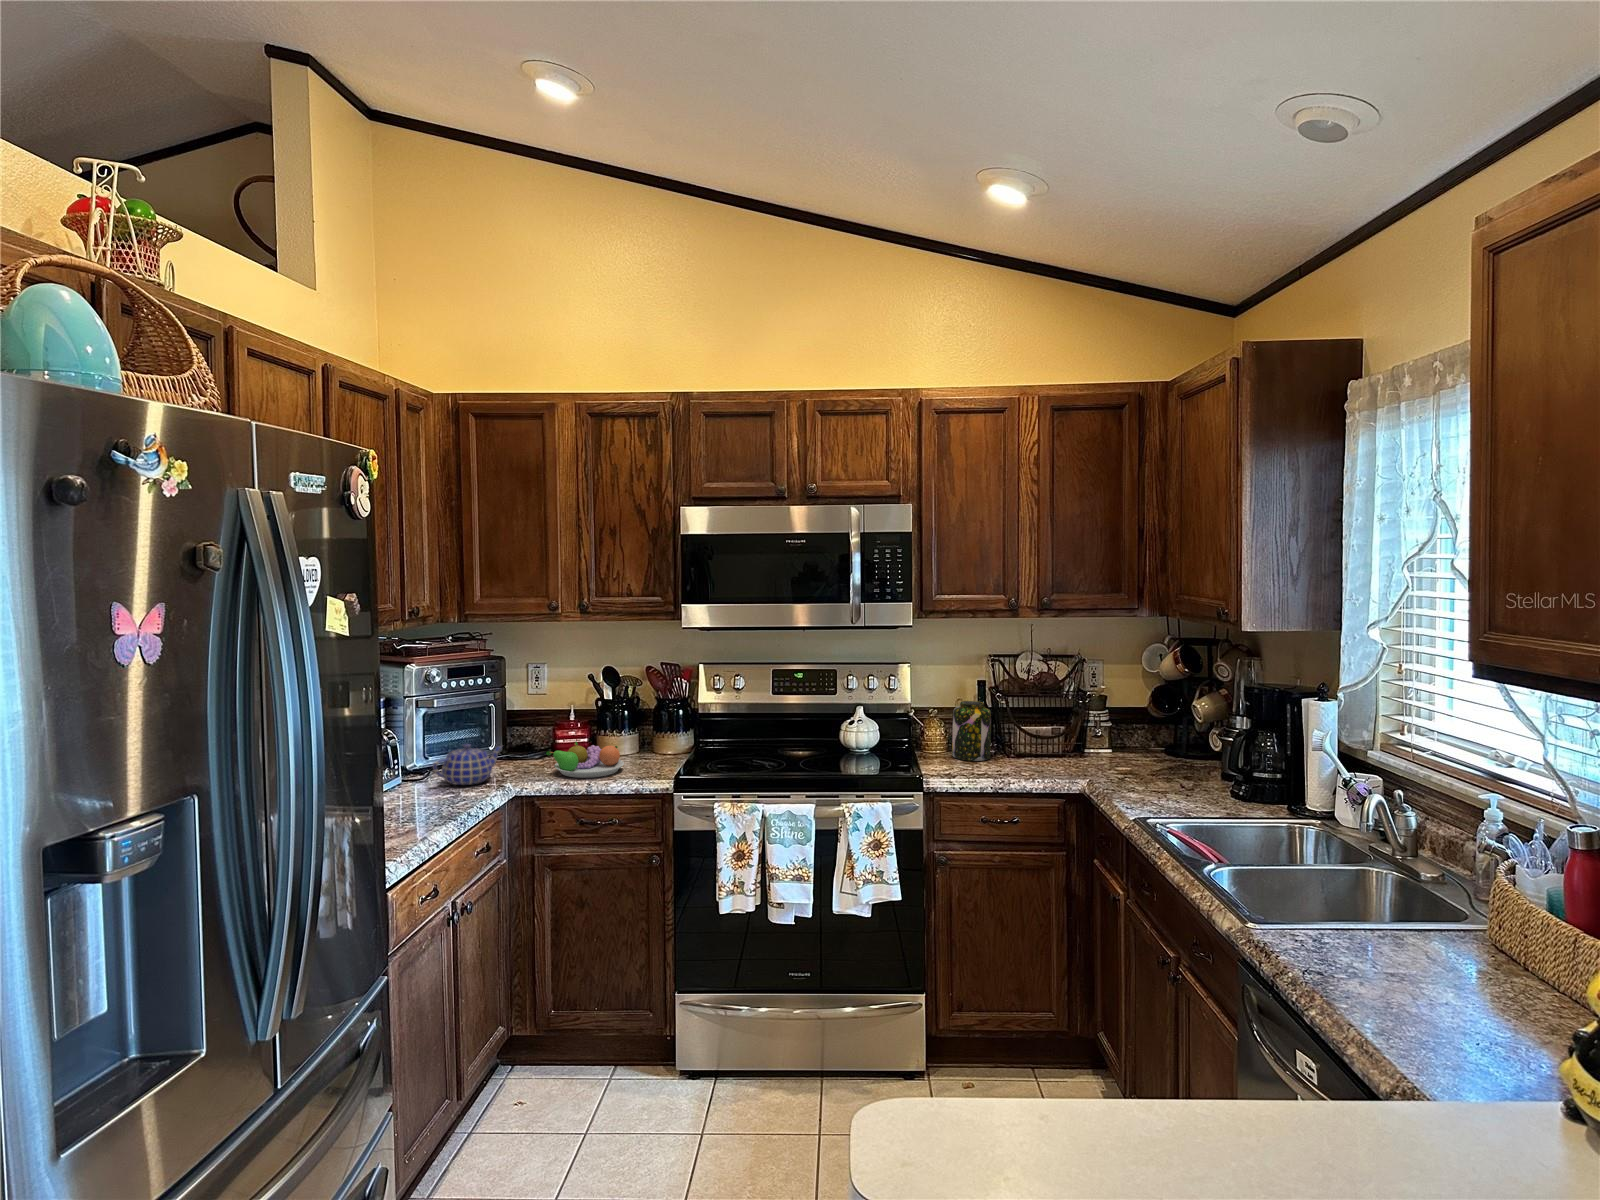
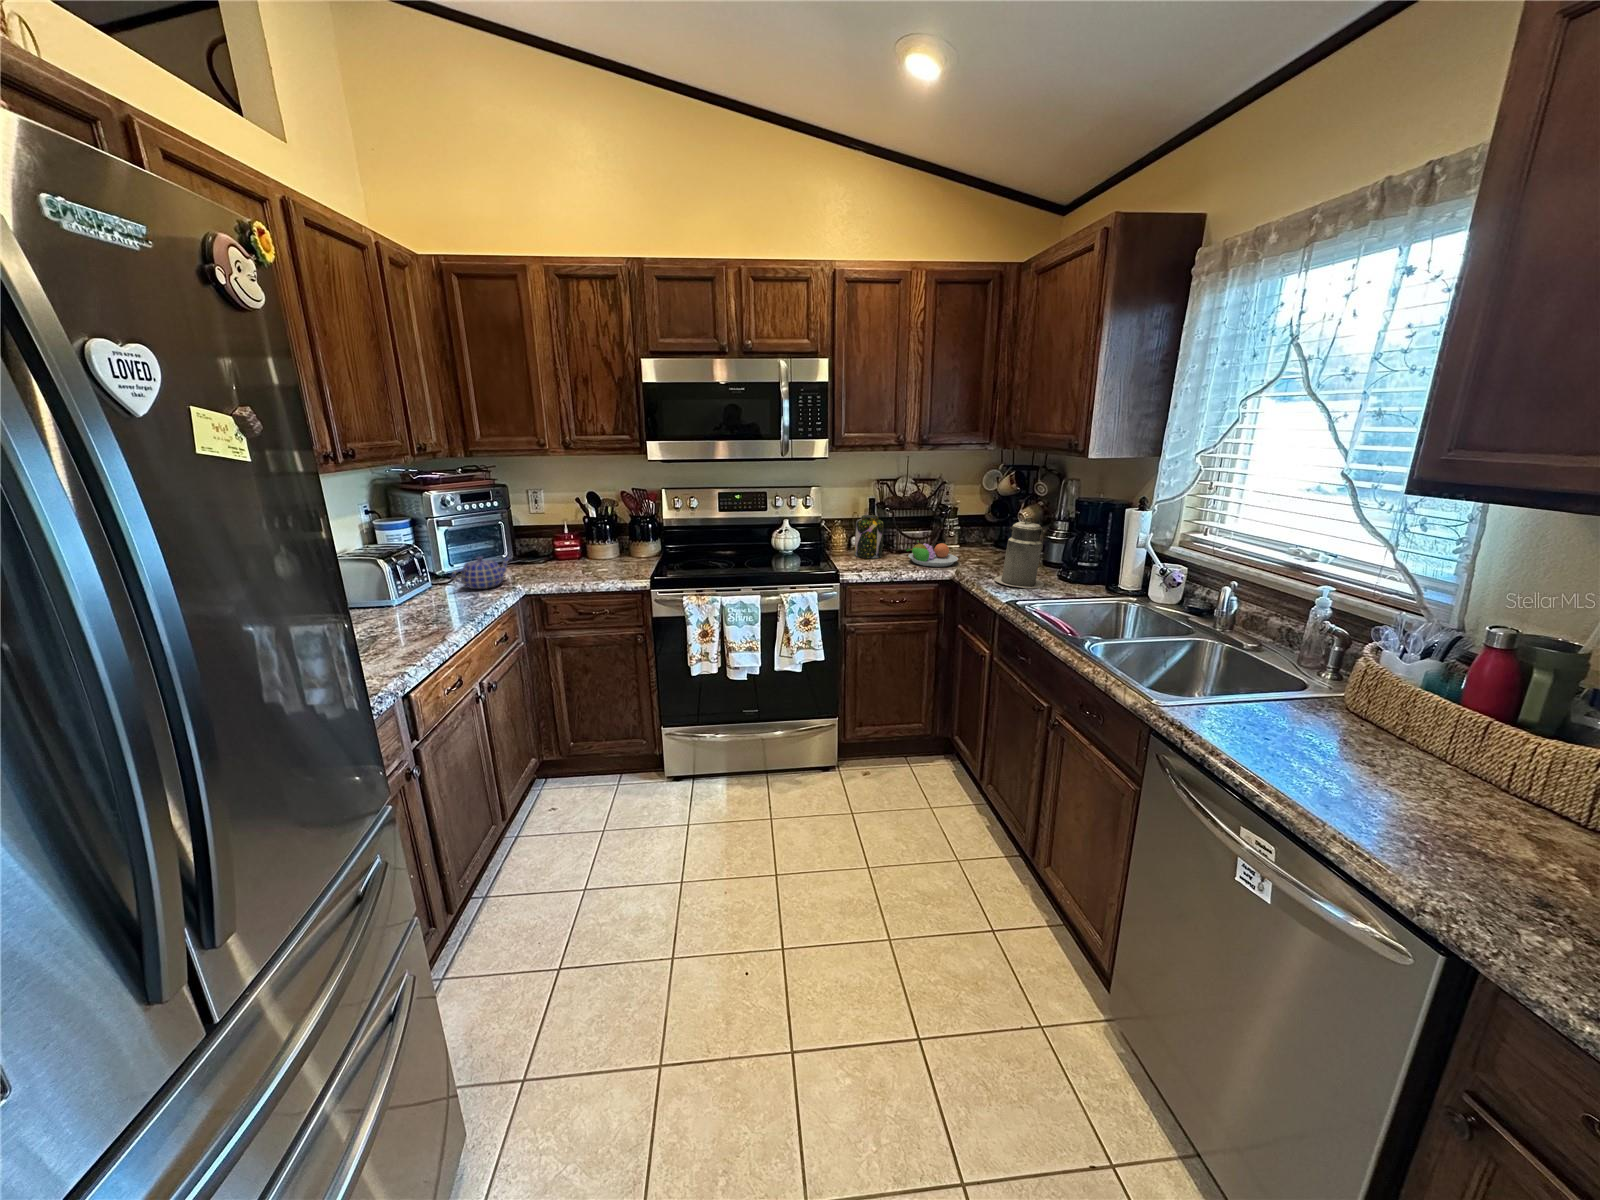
canister: none [1140,707,1210,806] -> present [994,517,1045,588]
fruit bowl: present [546,741,624,778] -> present [906,541,958,567]

